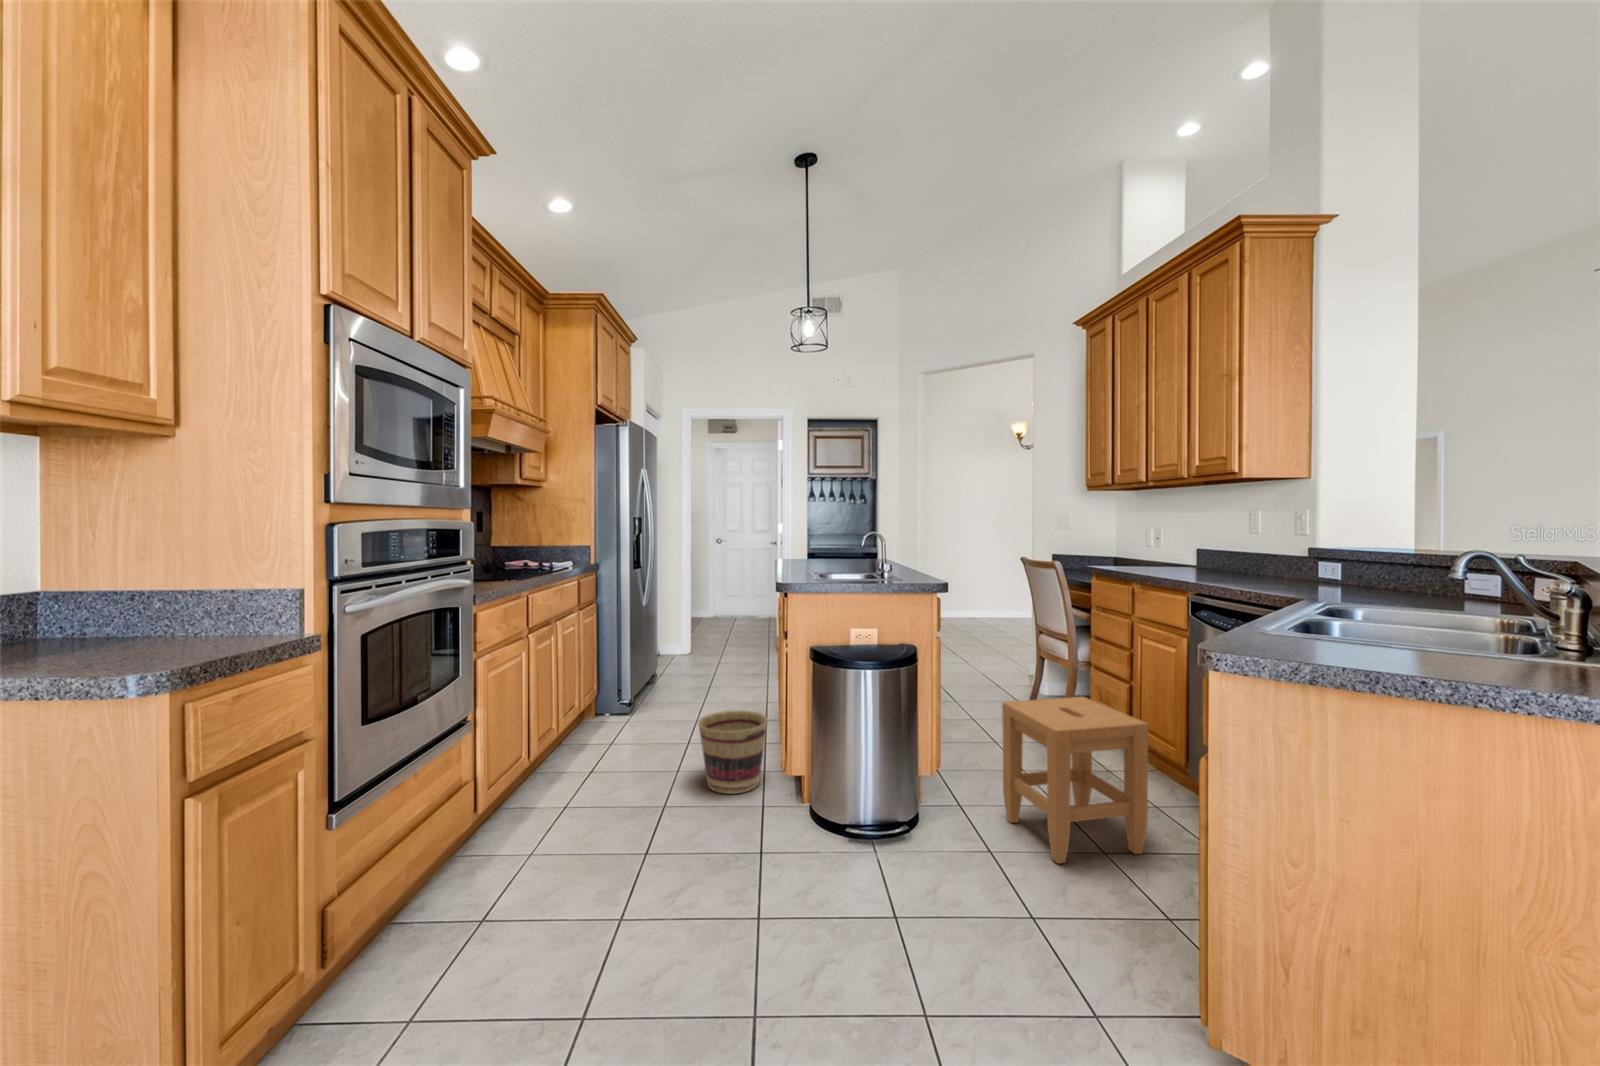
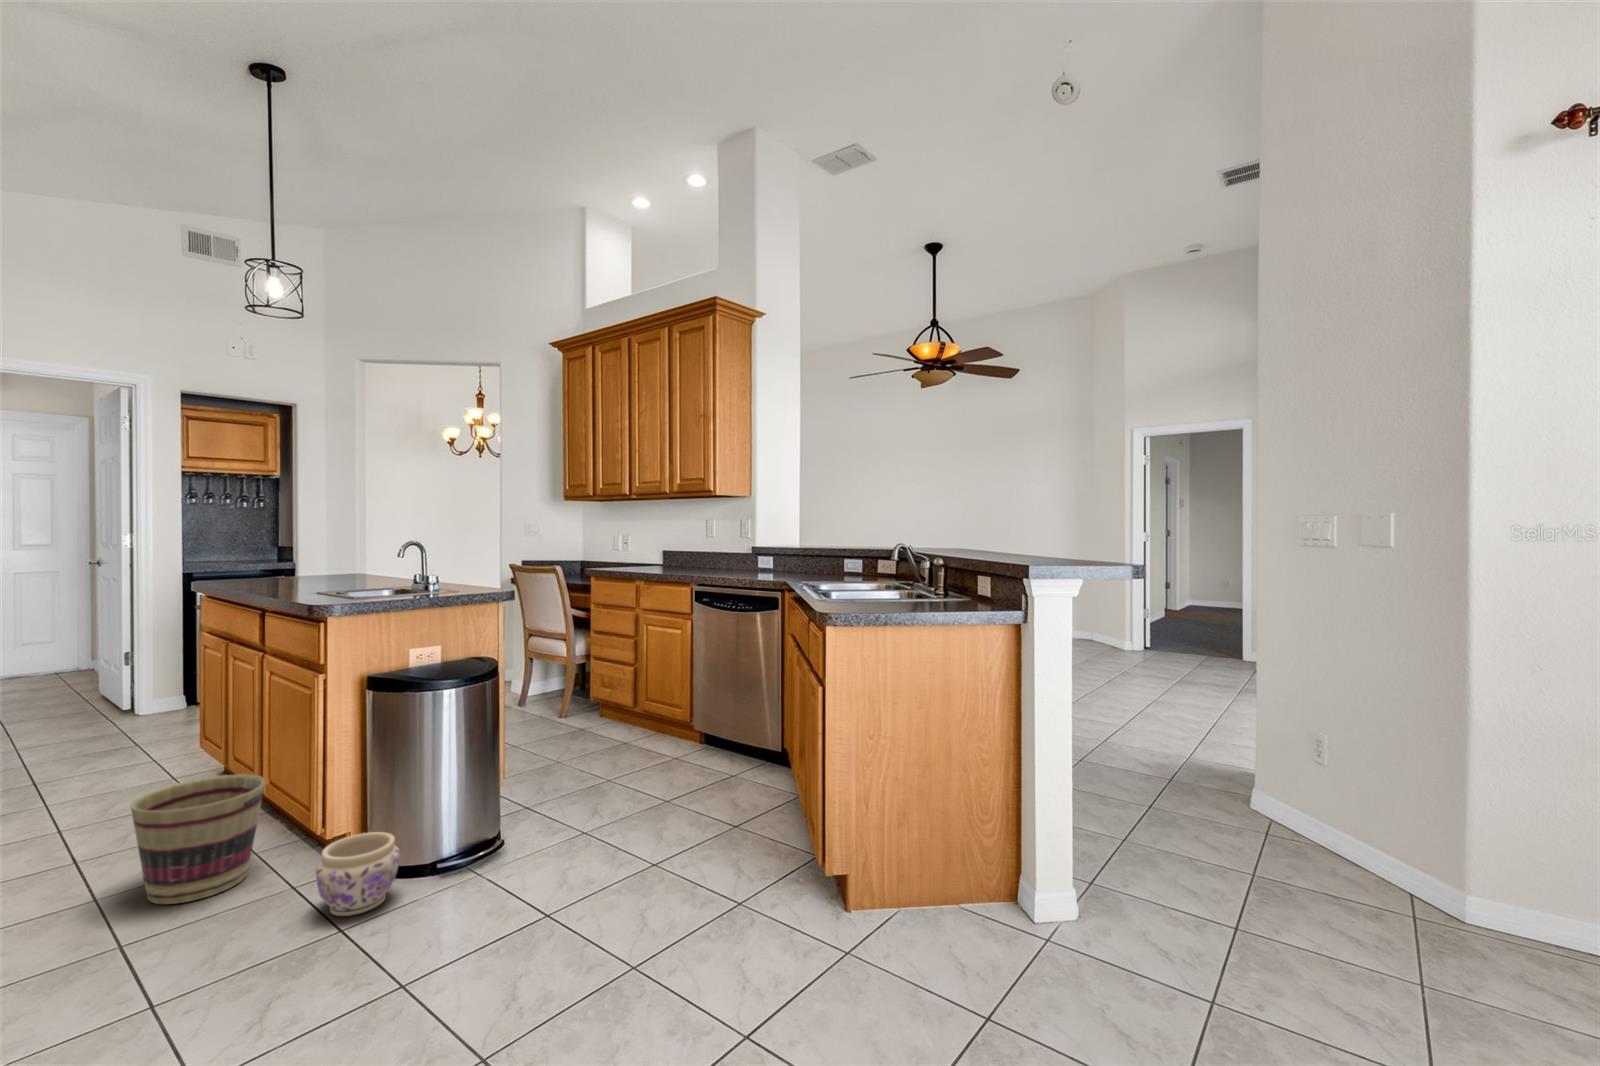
stool: present [1002,697,1148,864] -> none [577,675,700,818]
planter: none [760,783,816,849] -> present [316,832,400,917]

